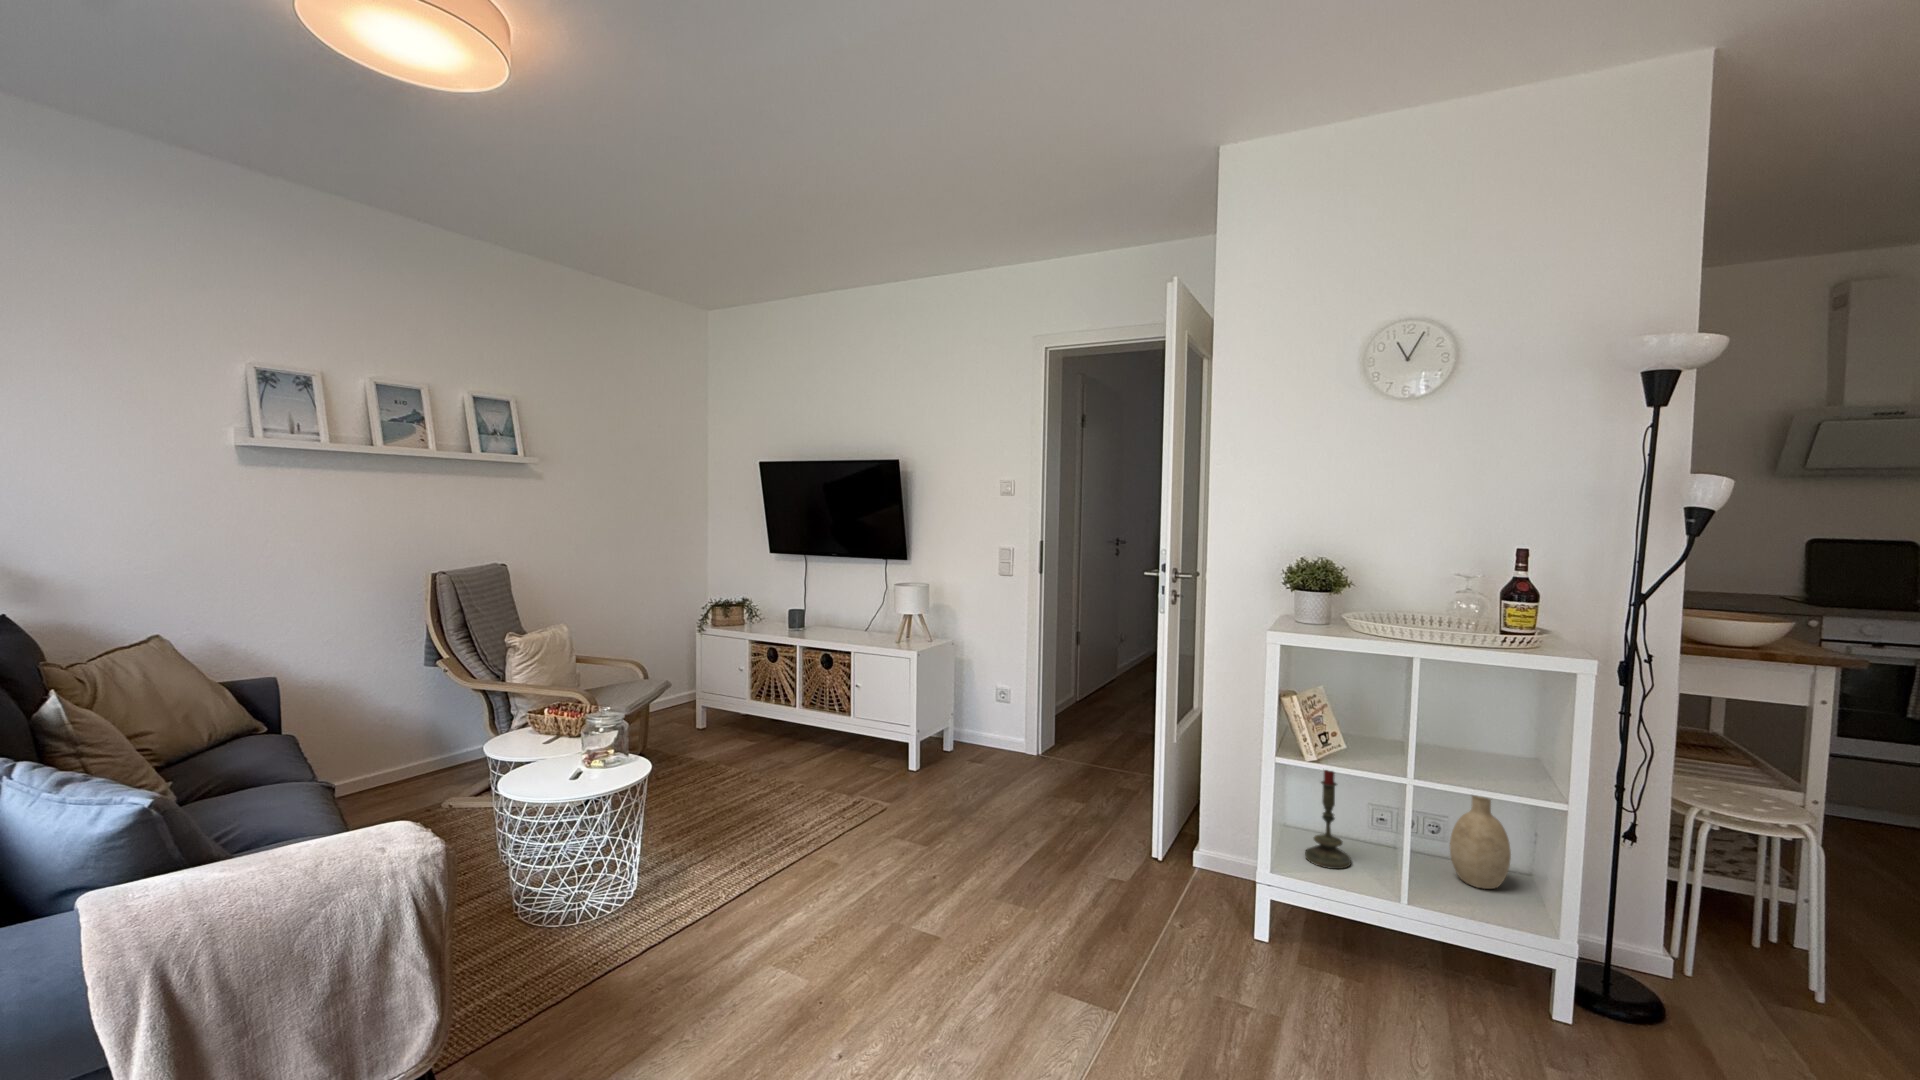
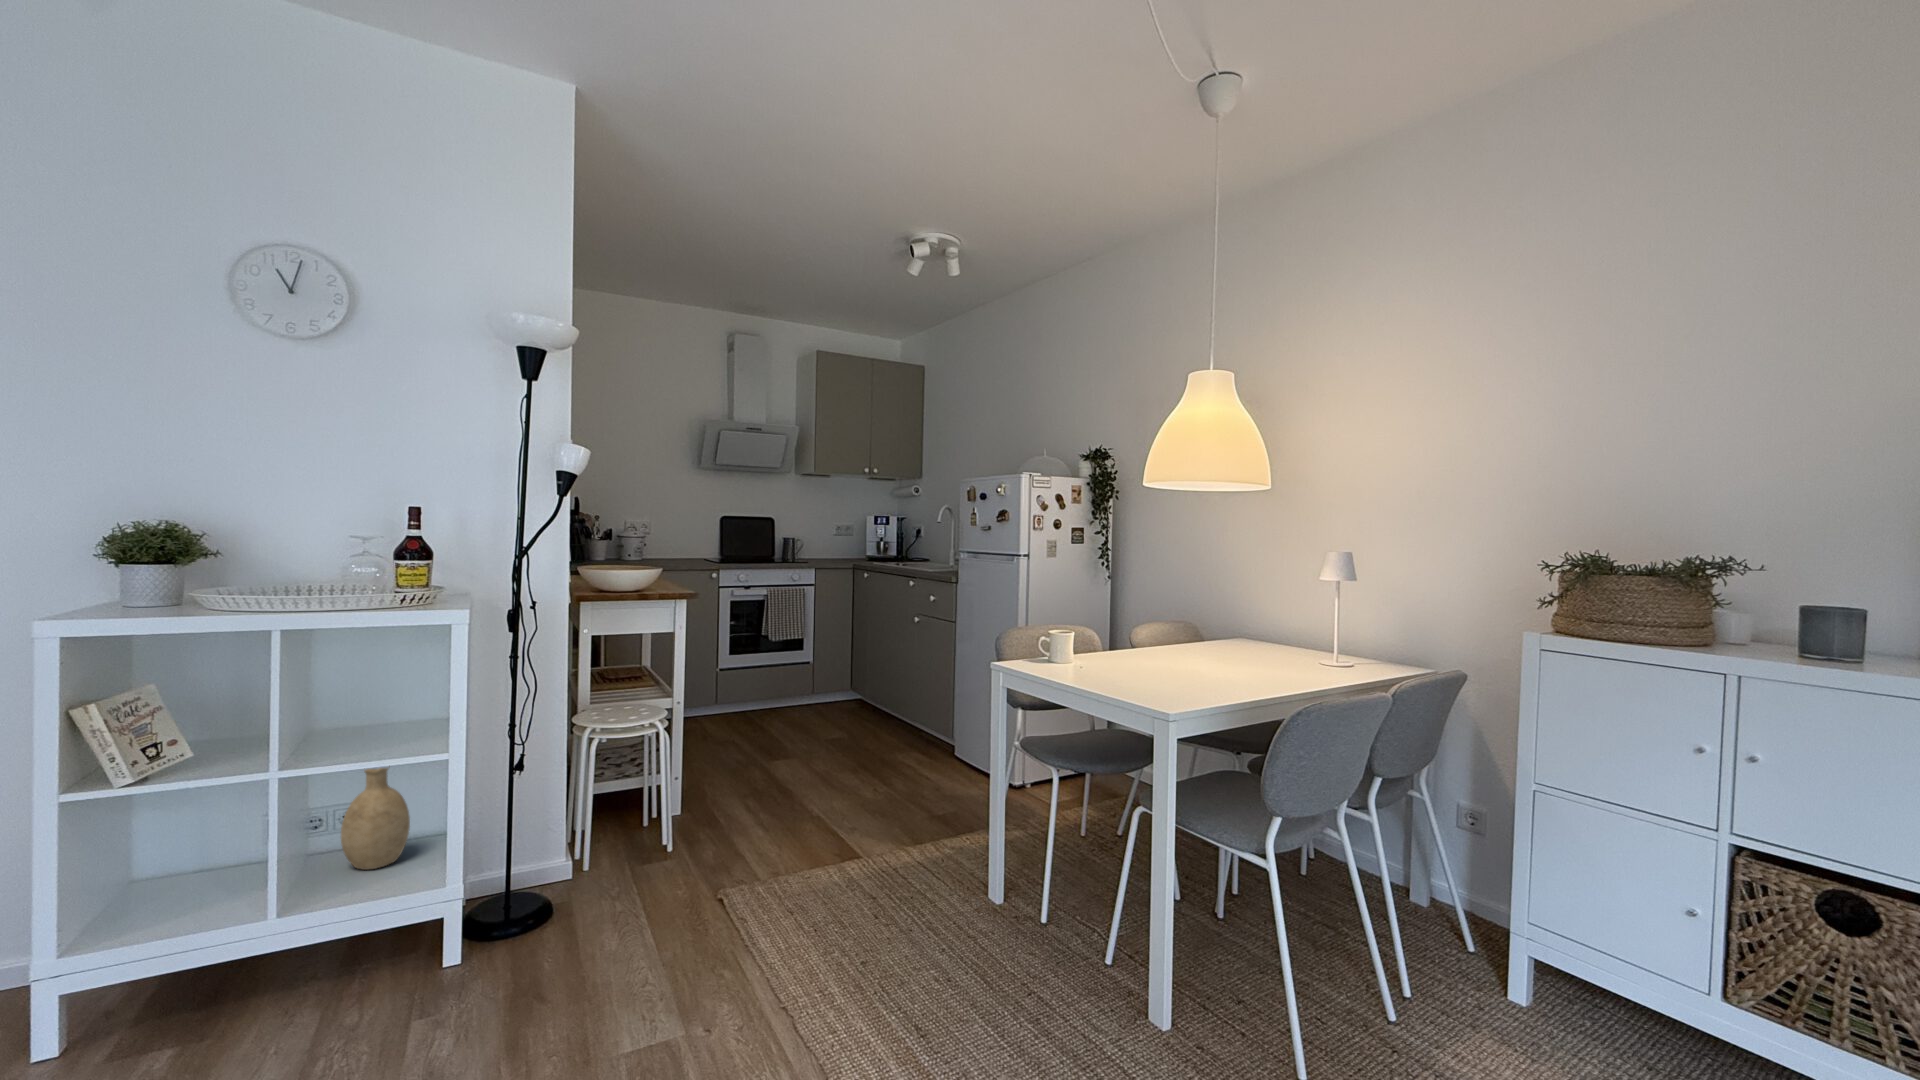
candle: present [1305,770,1351,869] -> none [124,773,203,928]

